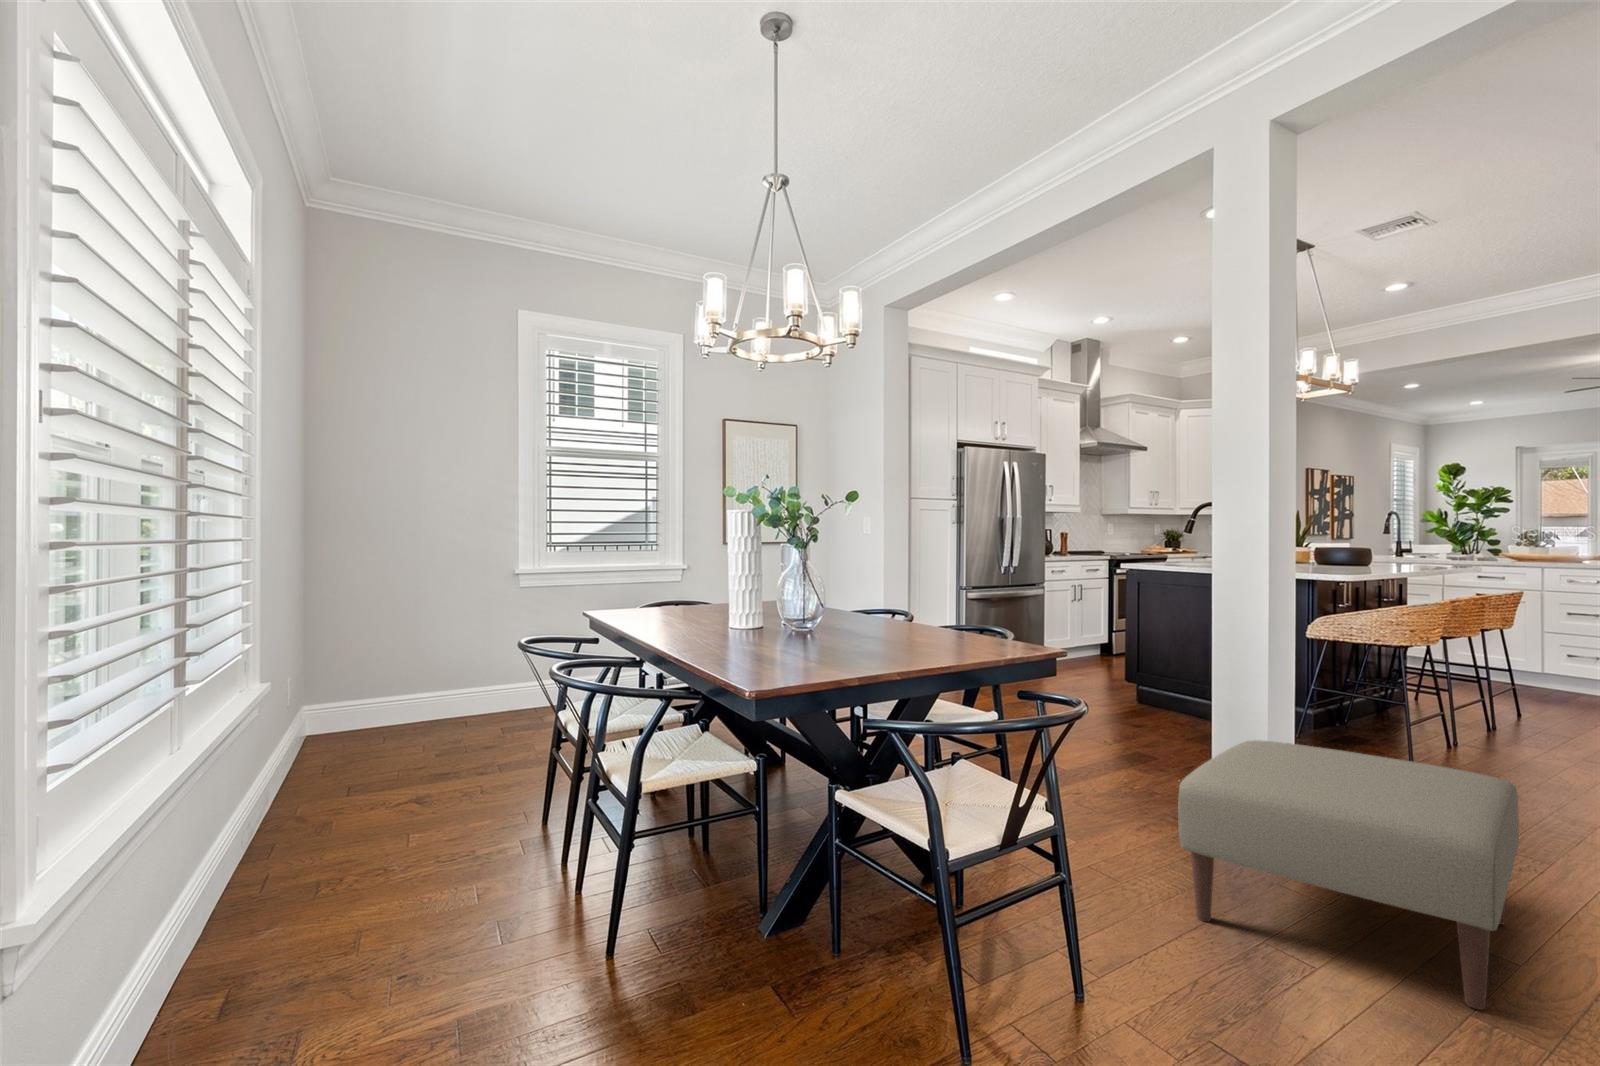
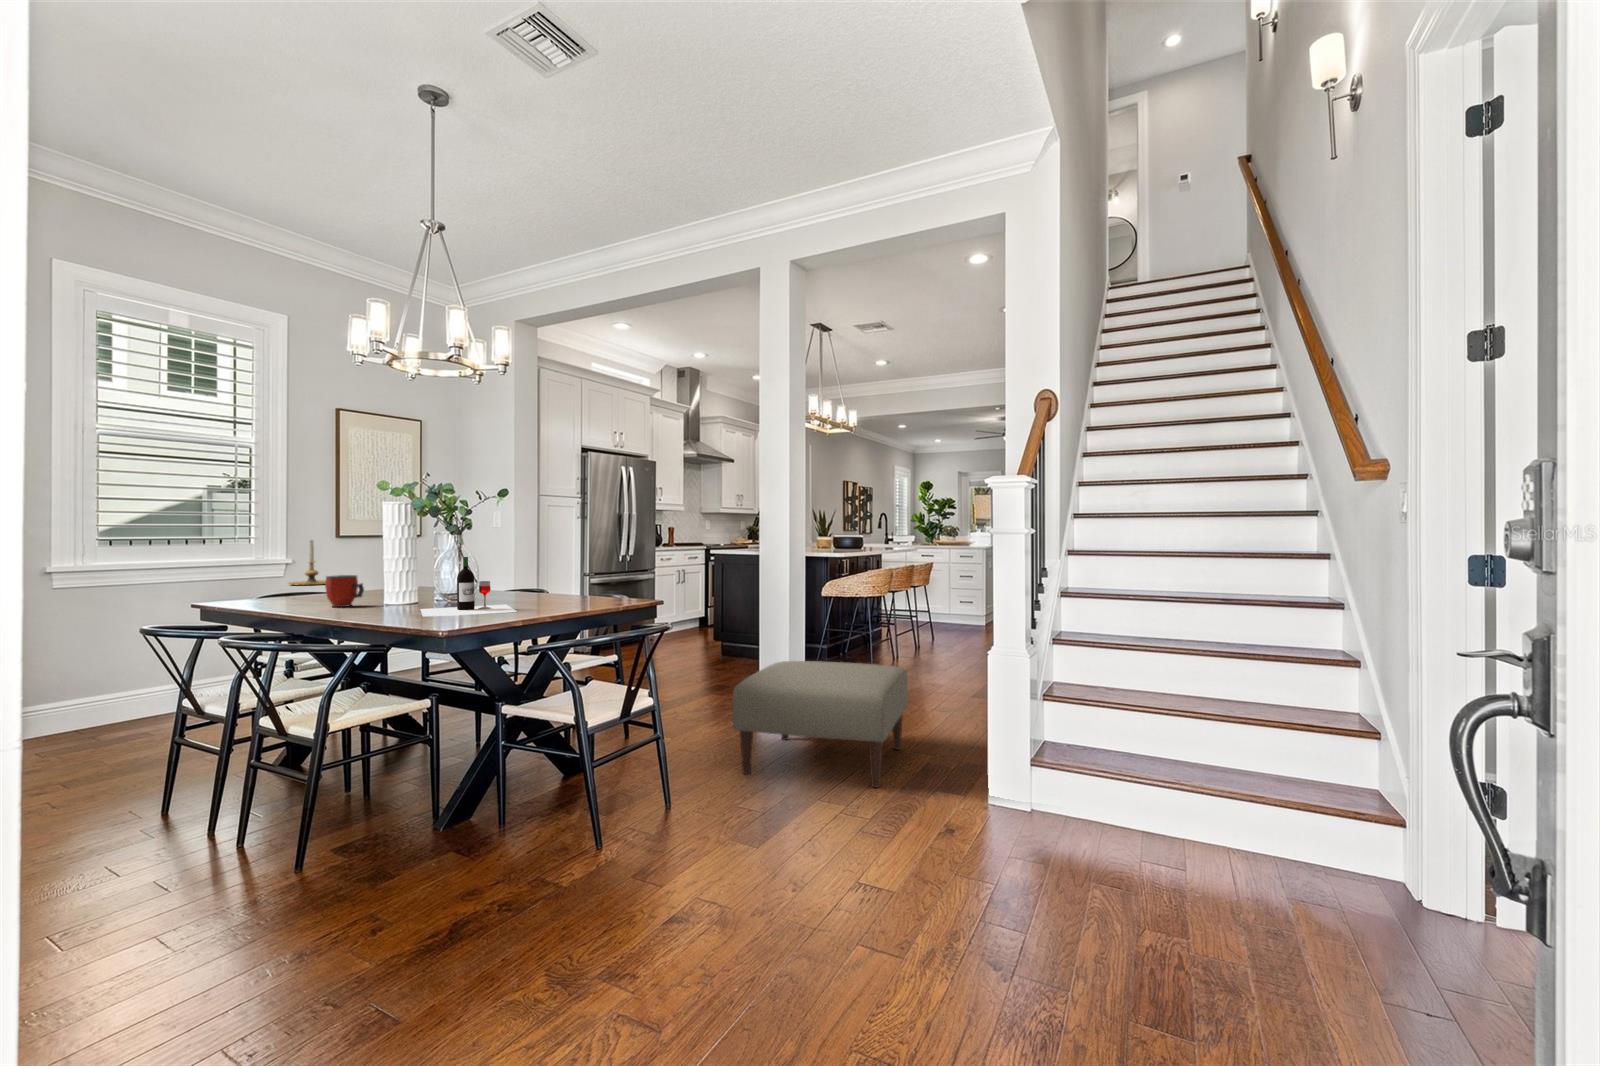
candle holder: none [666,551,707,597] -> present [289,540,326,585]
wine bottle: none [752,575,865,653] -> present [421,557,517,616]
mug: none [669,593,706,629] -> present [325,575,364,607]

